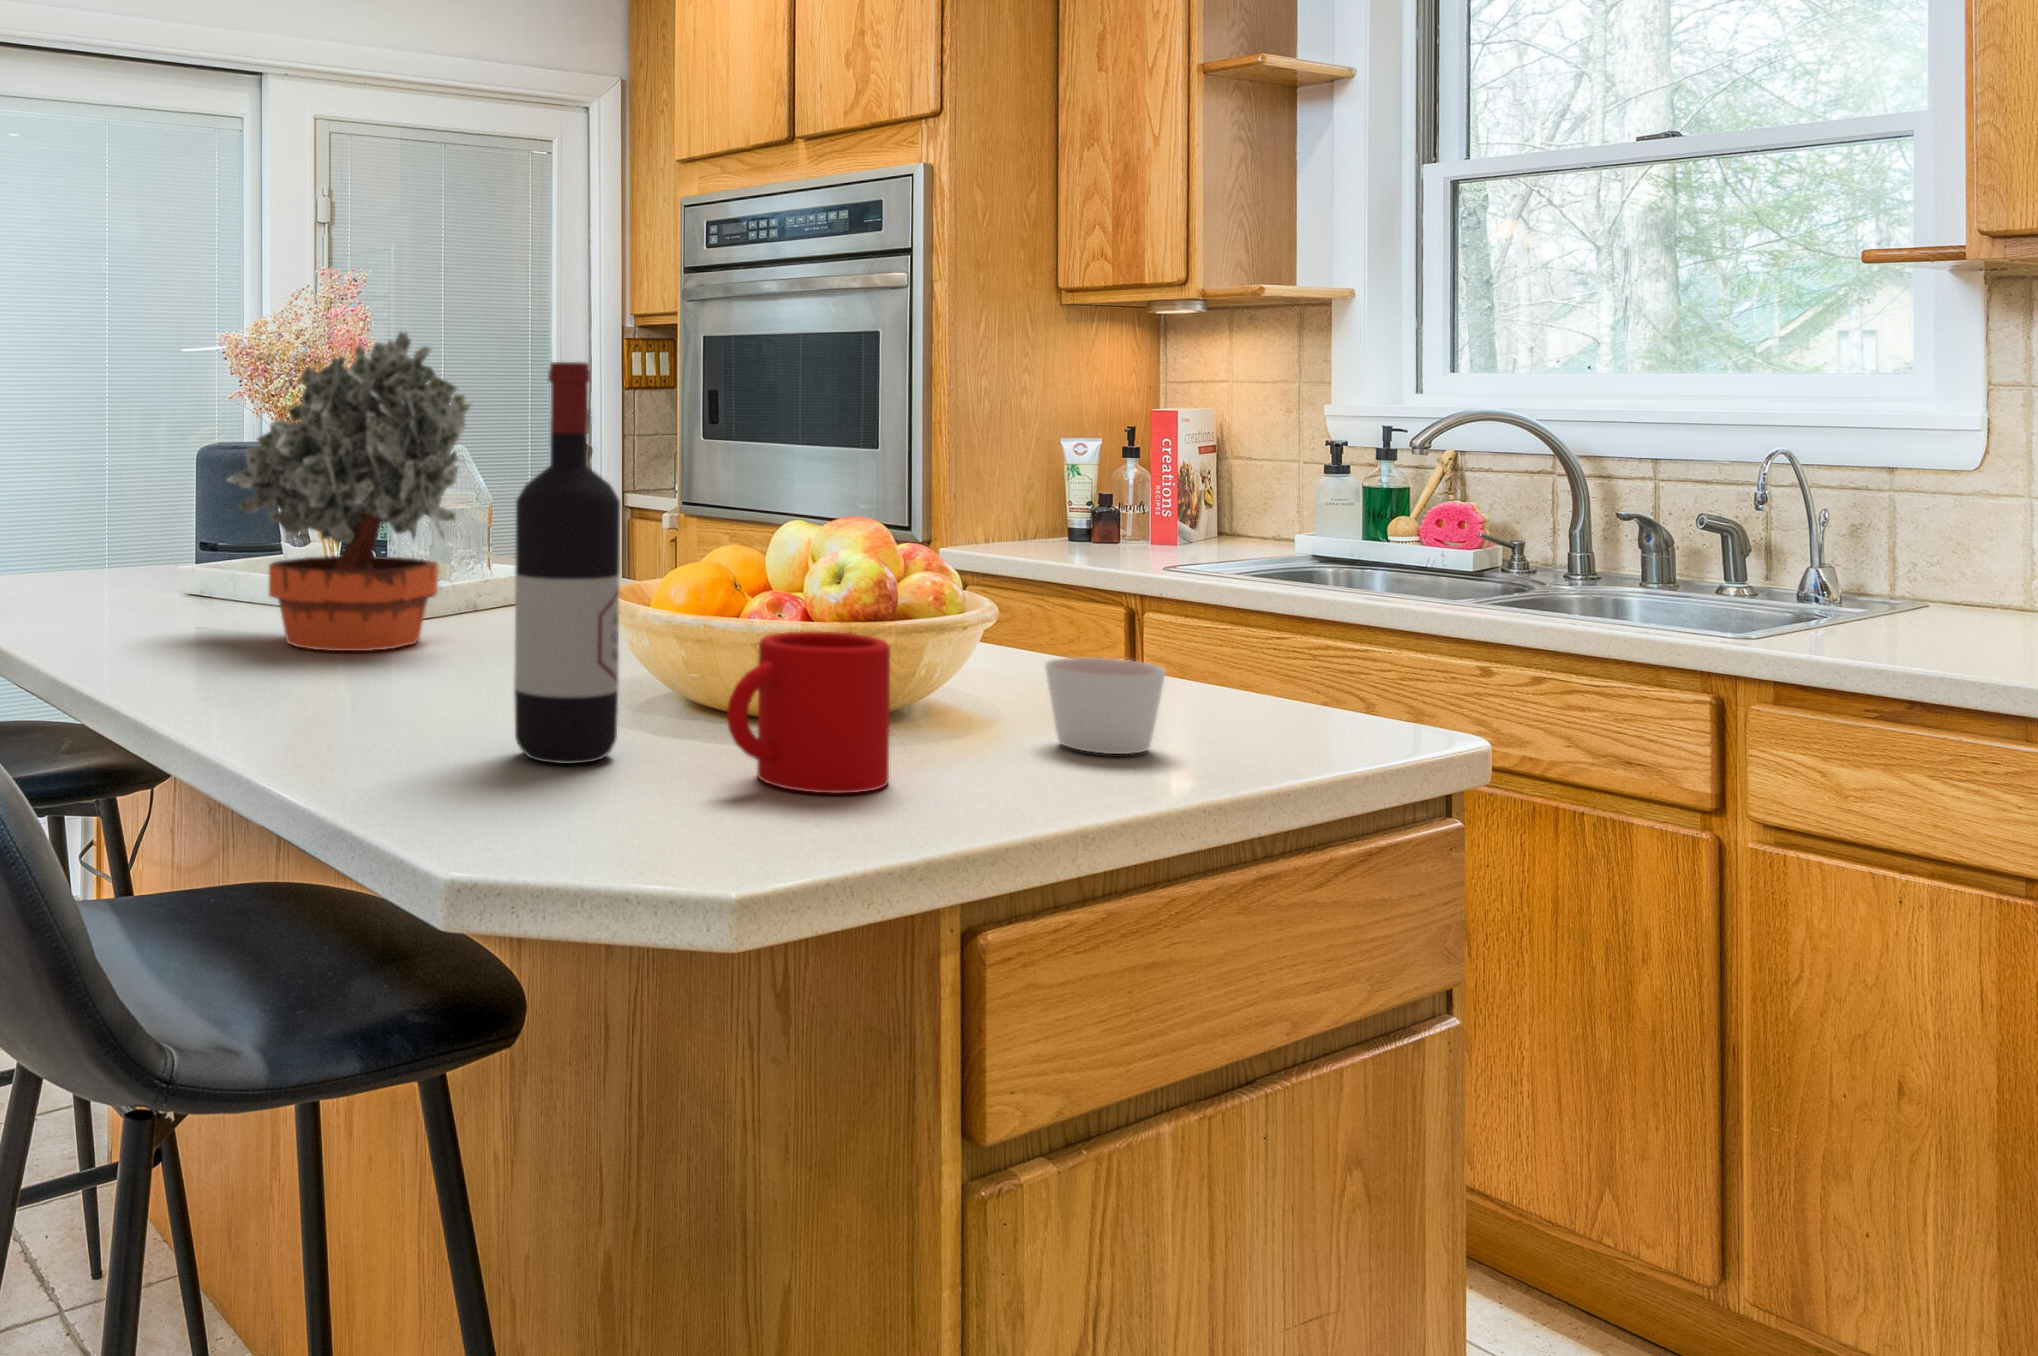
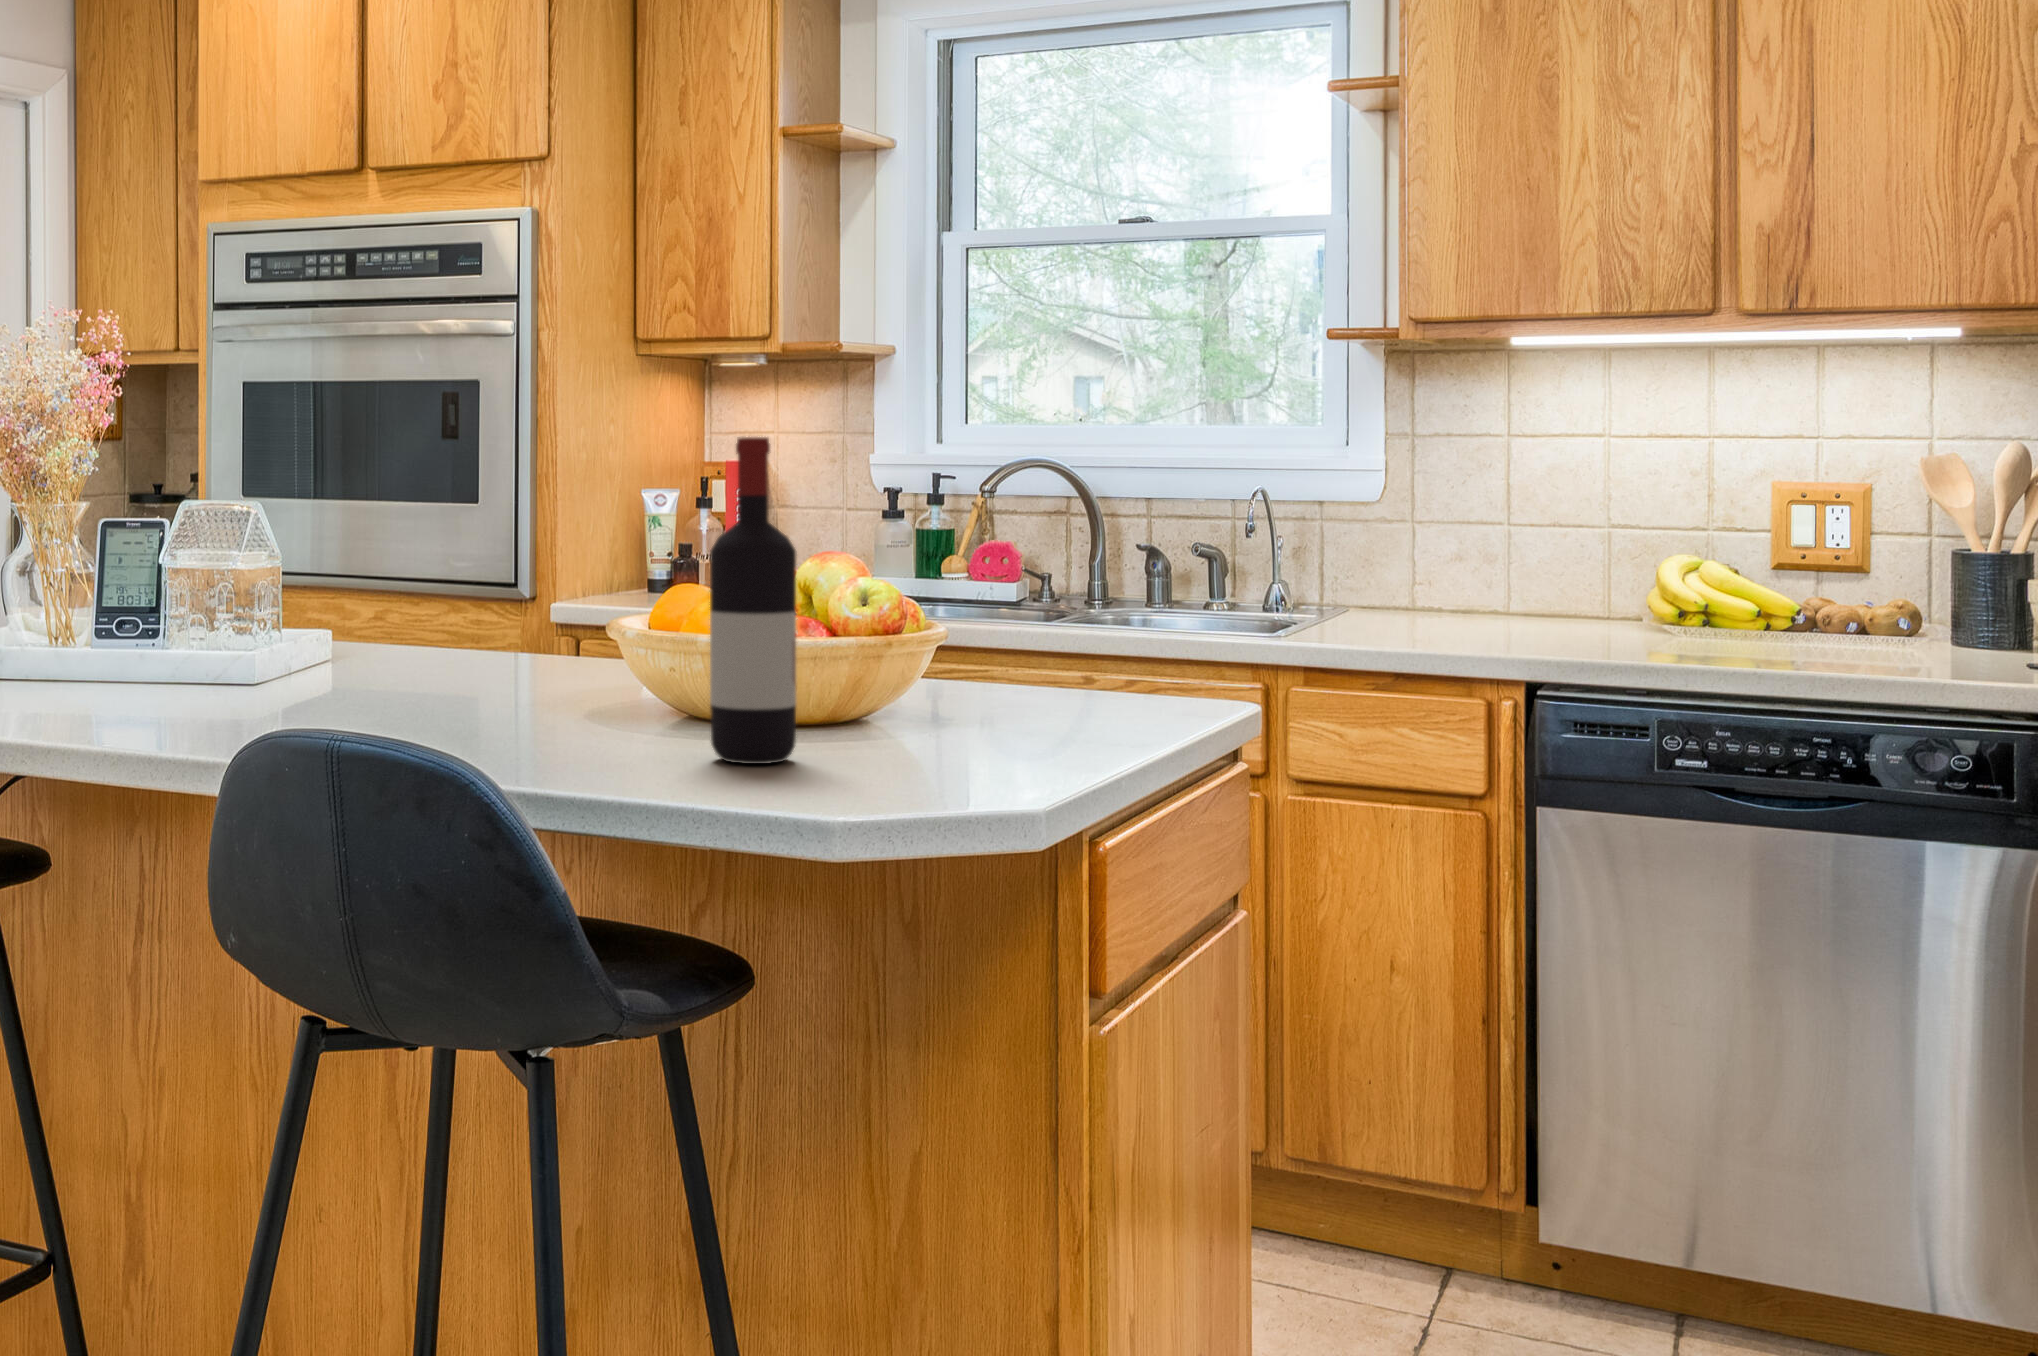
potted plant: present [228,332,471,651] -> none [158,395,437,713]
mug: present [727,632,890,793] -> none [907,646,1008,763]
candle: present [1045,658,1166,754] -> none [1031,660,1120,728]

